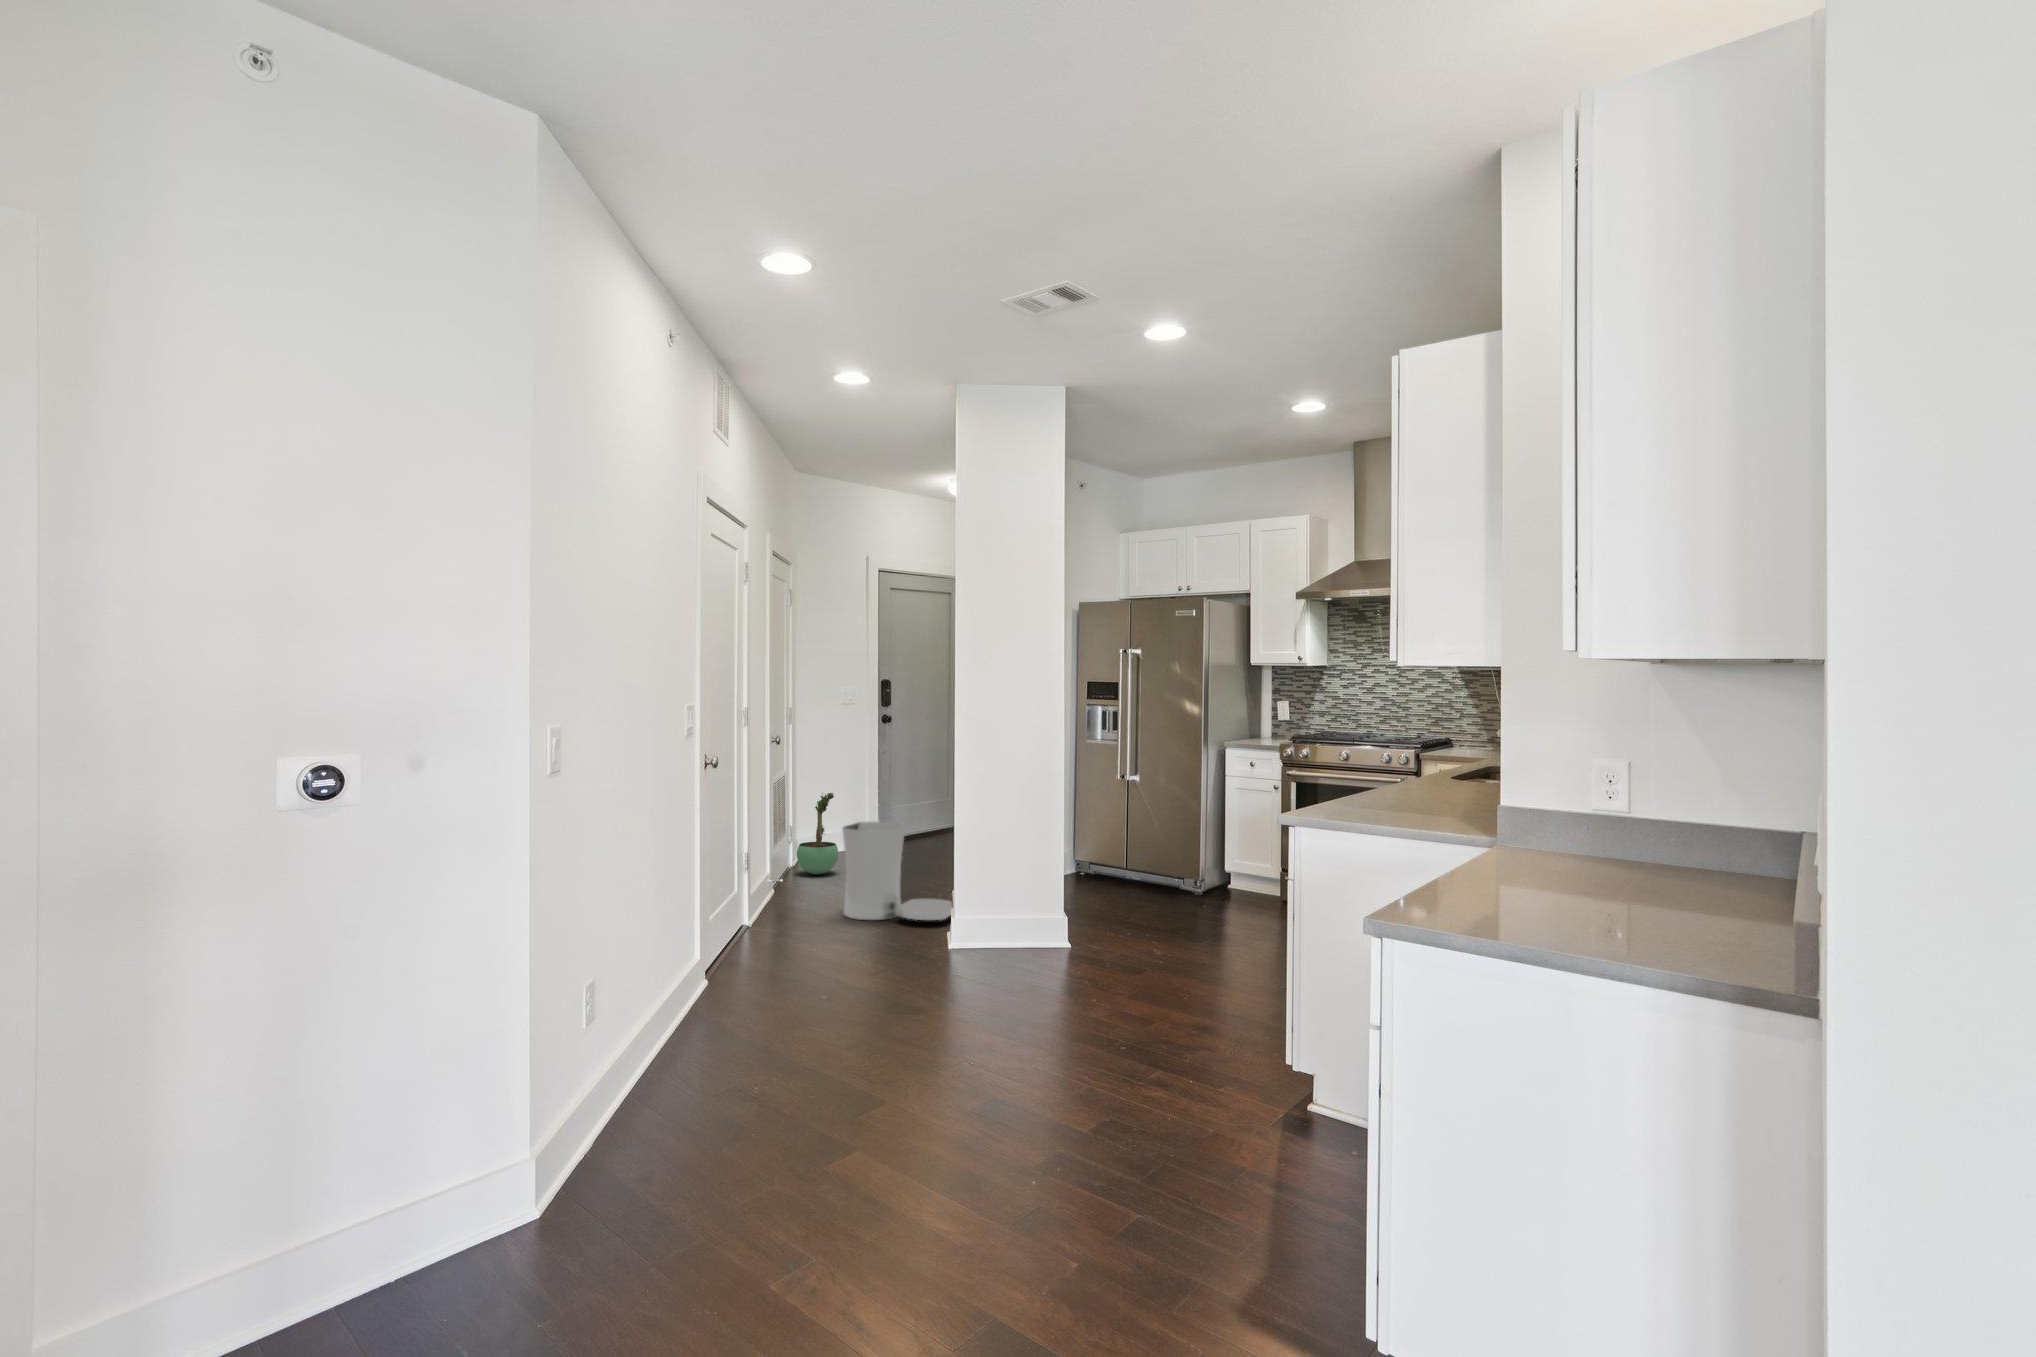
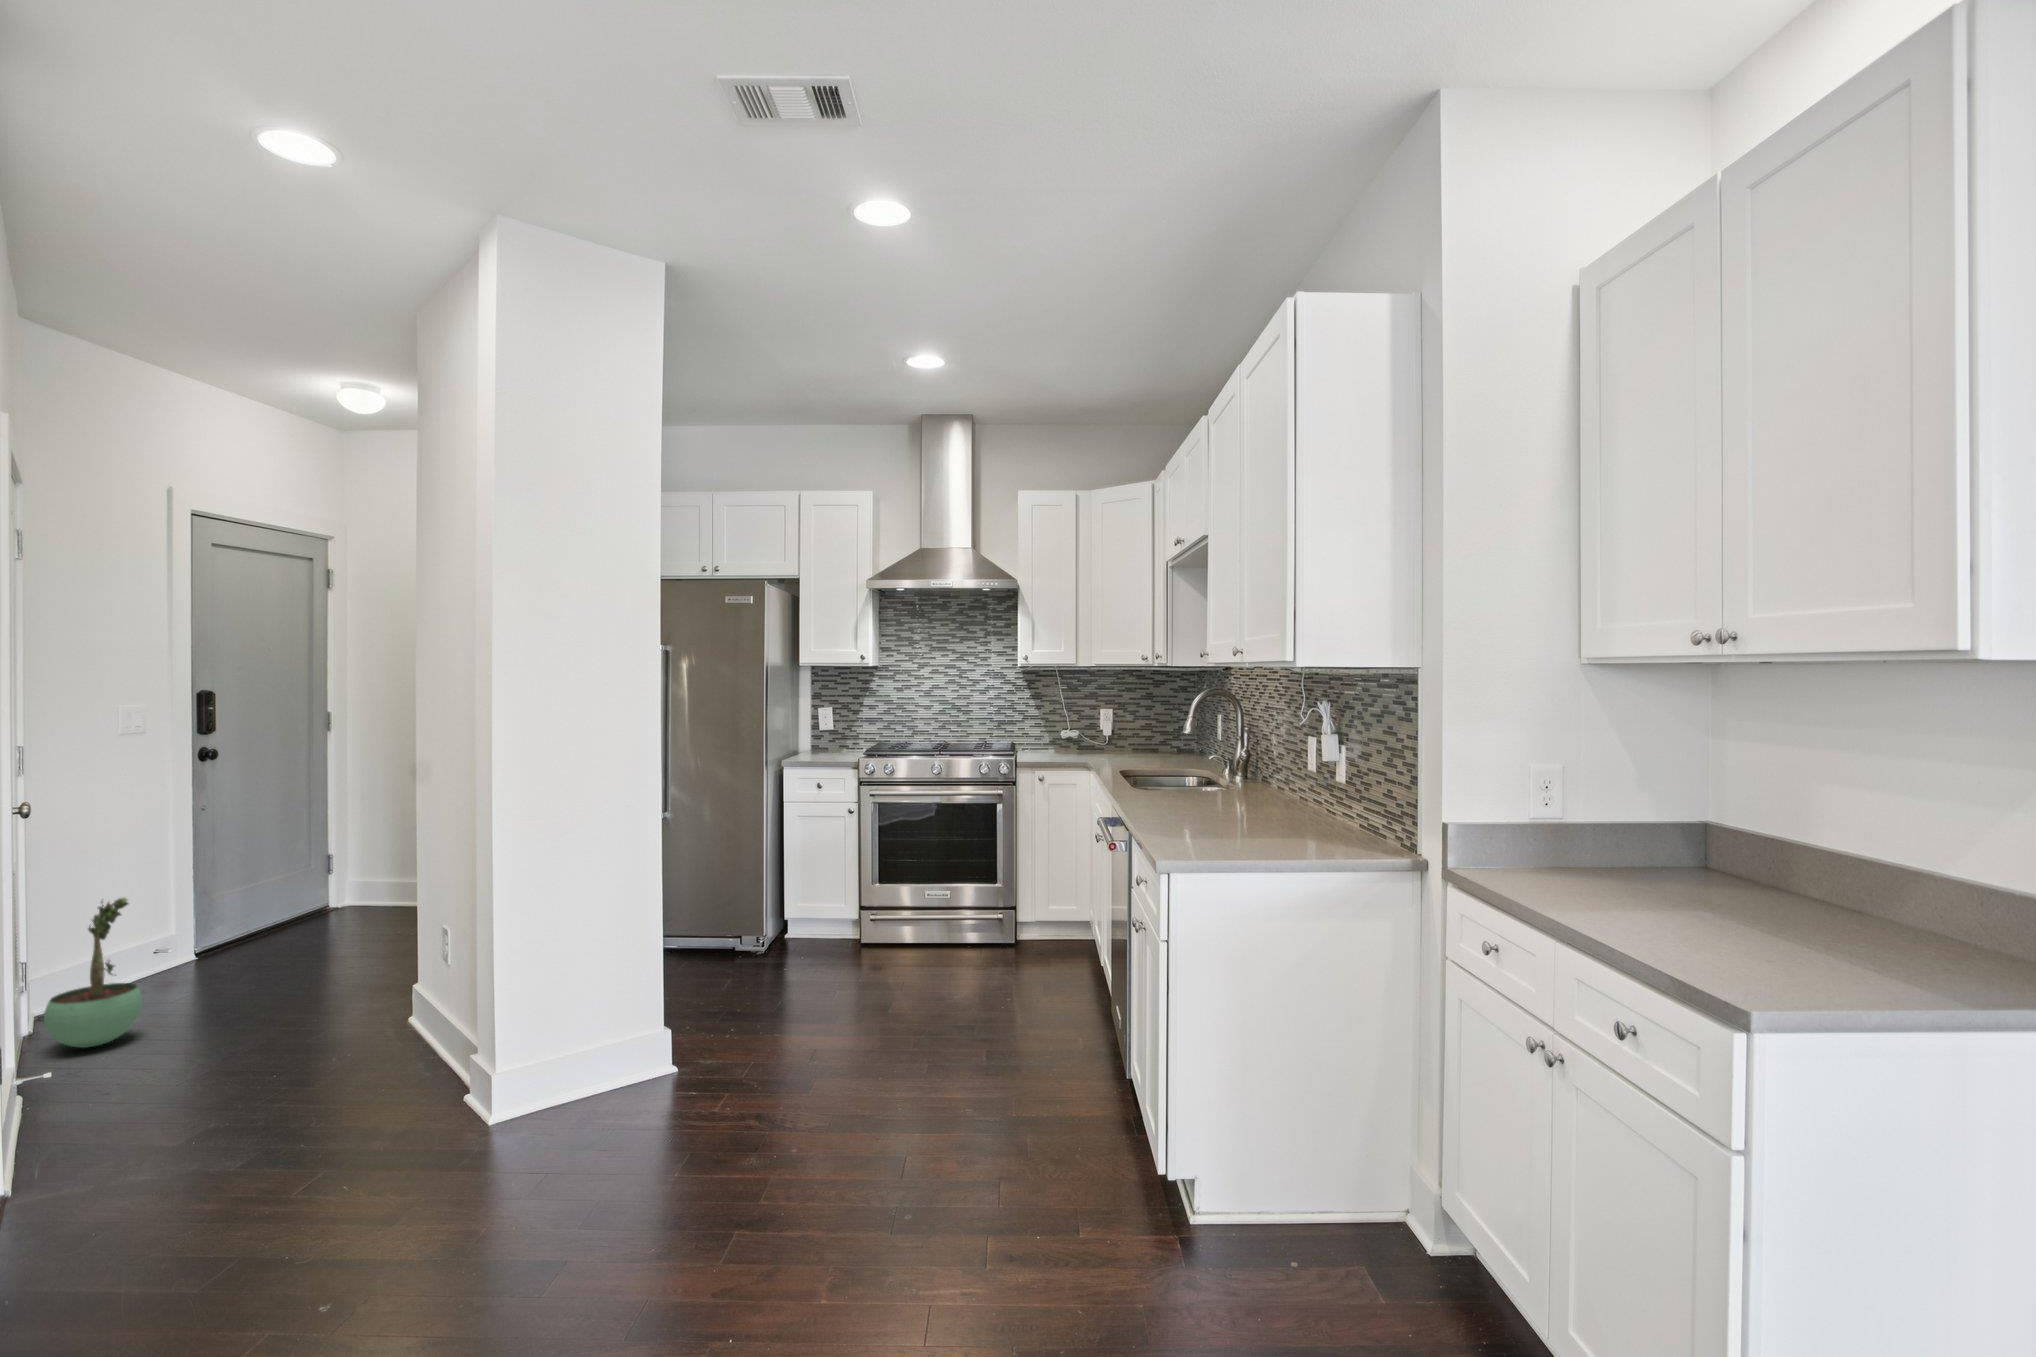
trash can: present [842,821,952,920] -> none [201,947,446,1139]

